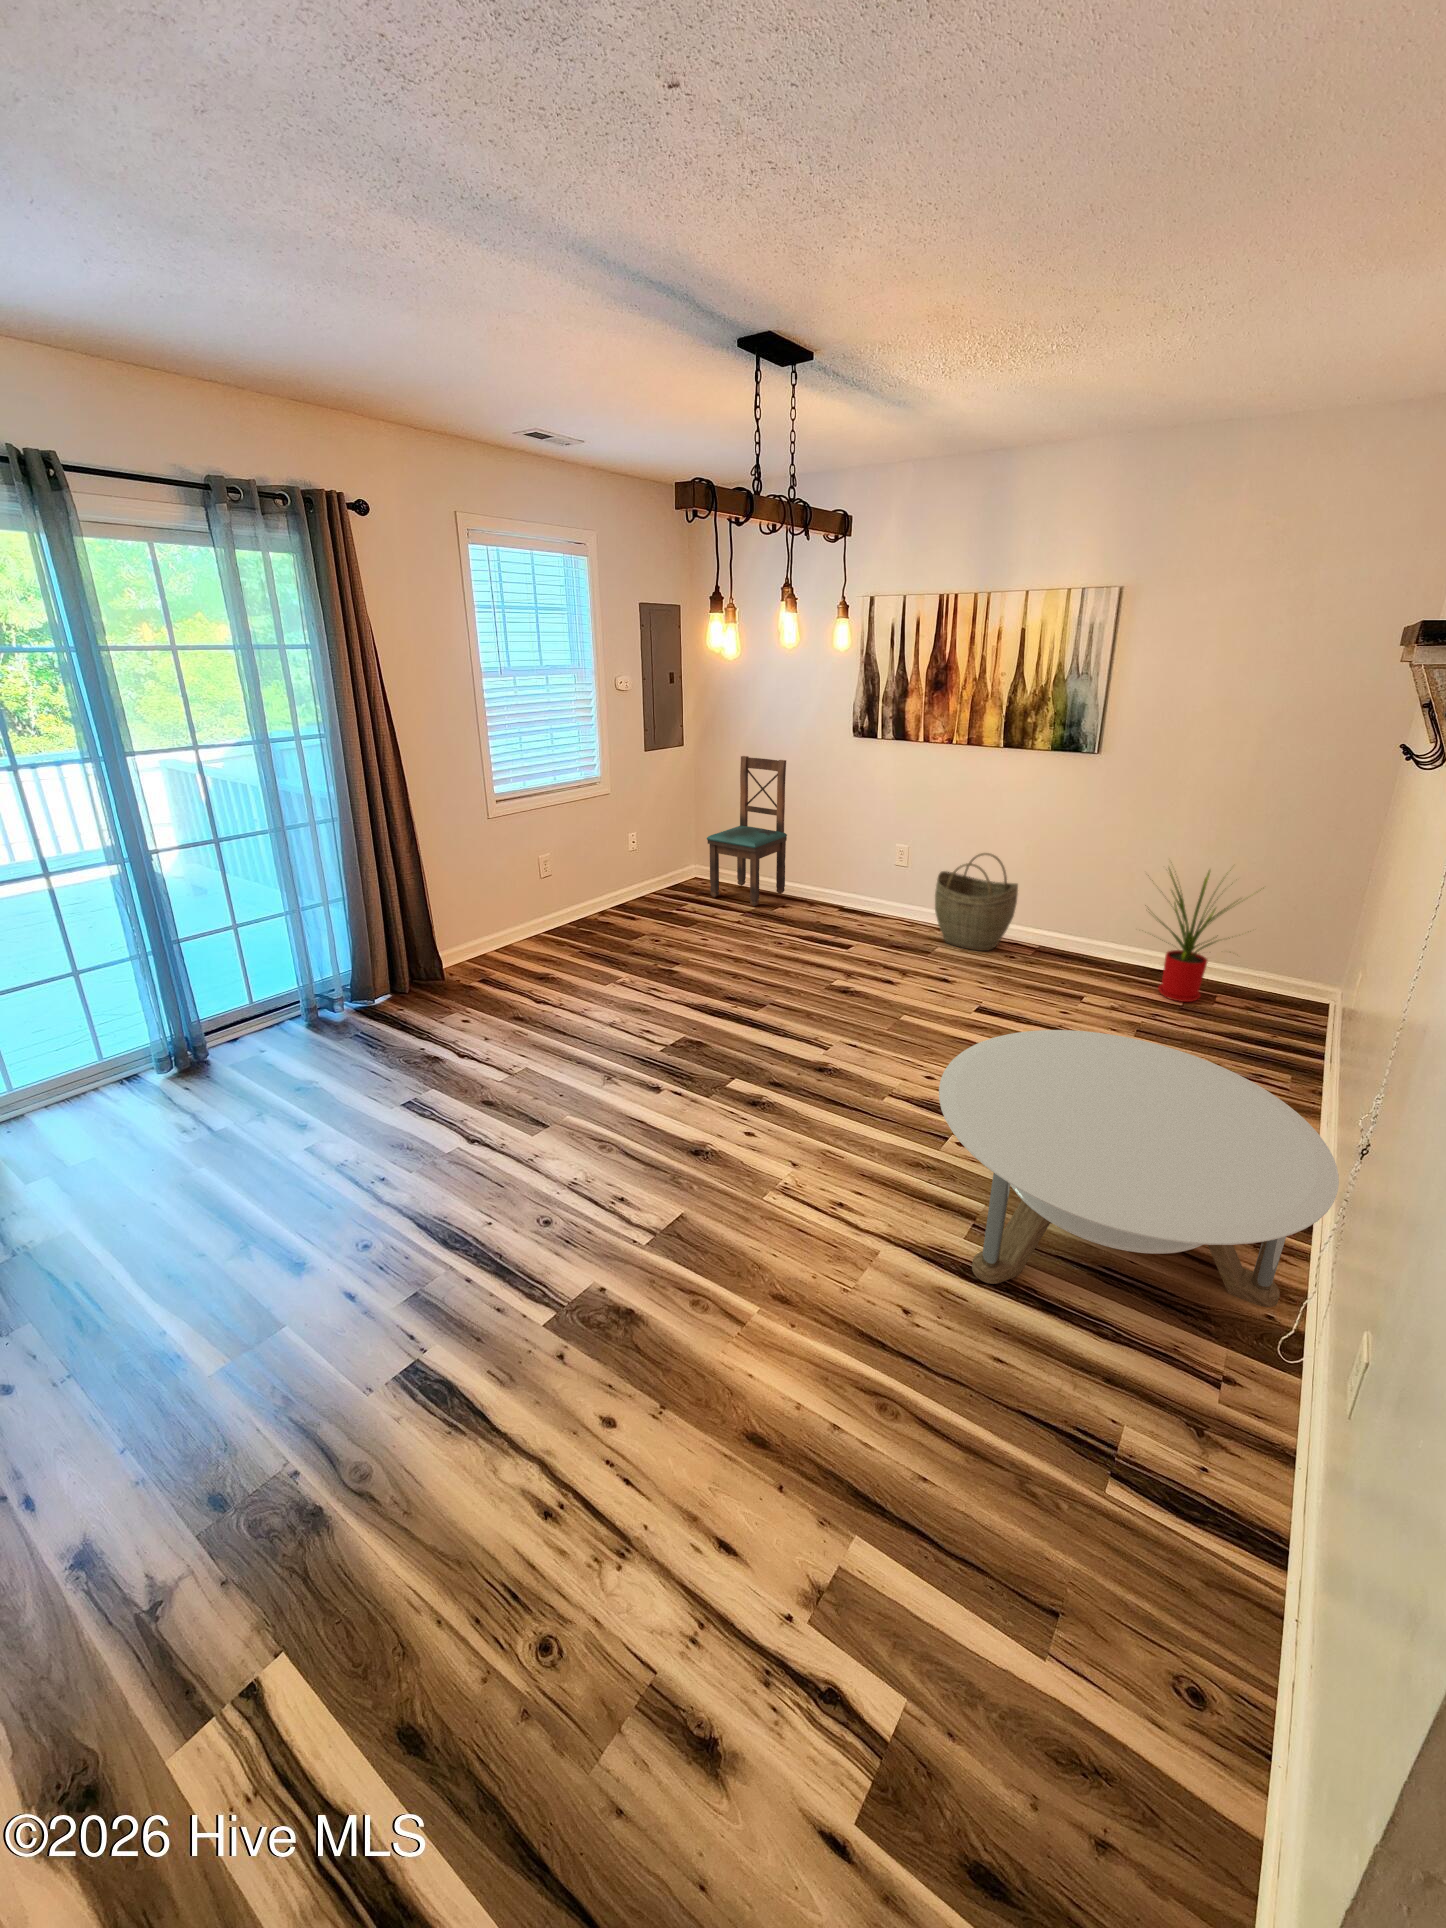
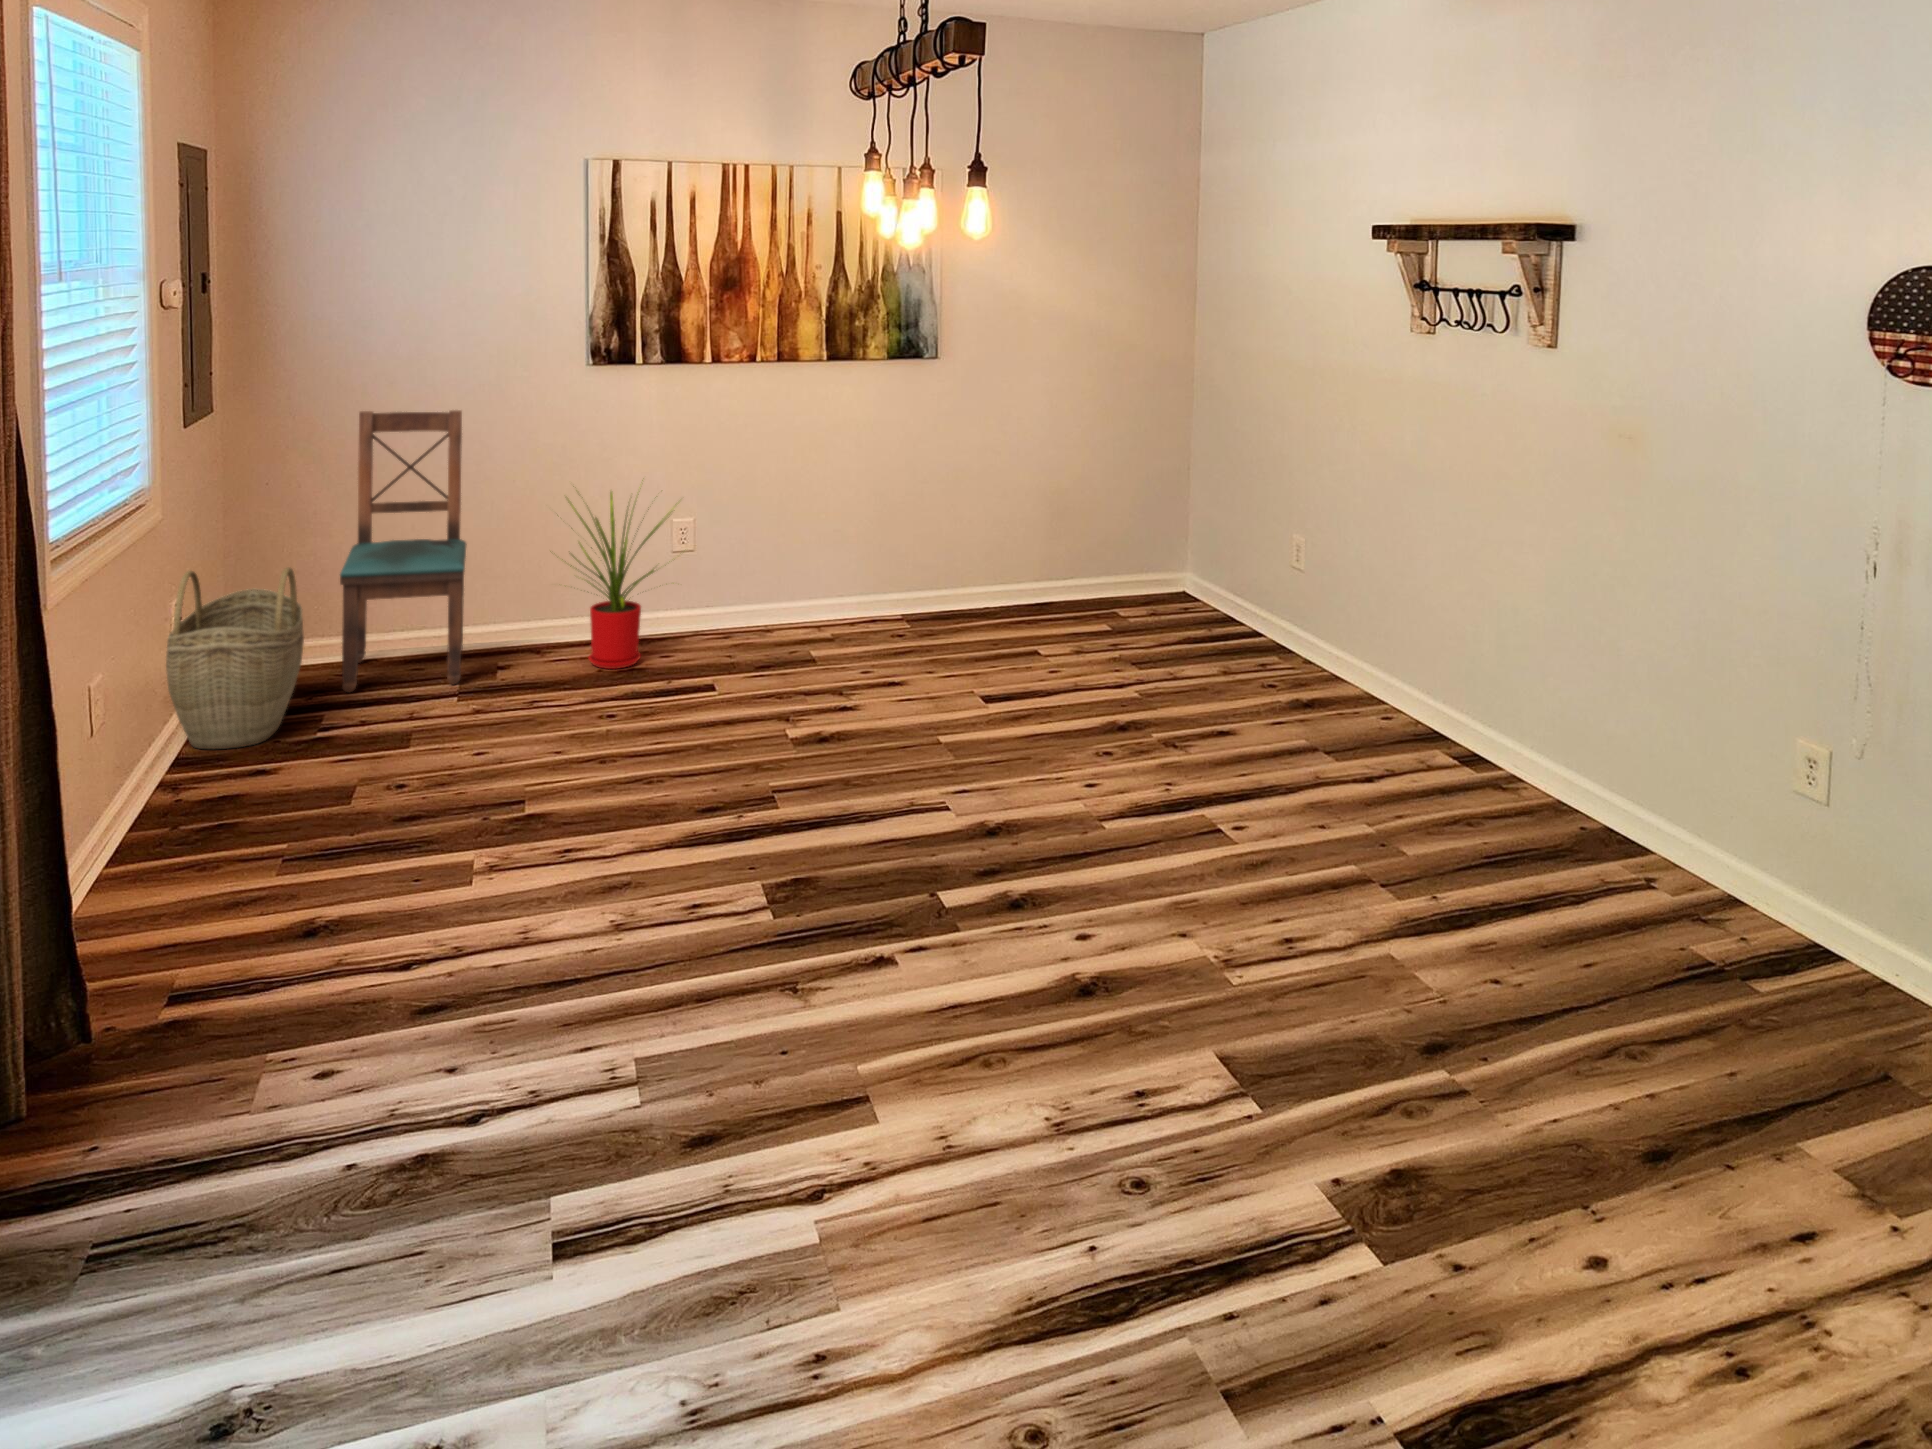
woven basket: present [935,853,1018,951] -> present [166,567,304,749]
house plant: present [1145,869,1231,1002] -> present [562,480,672,669]
round table: present [939,1030,1339,1307] -> none [1251,634,1655,922]

